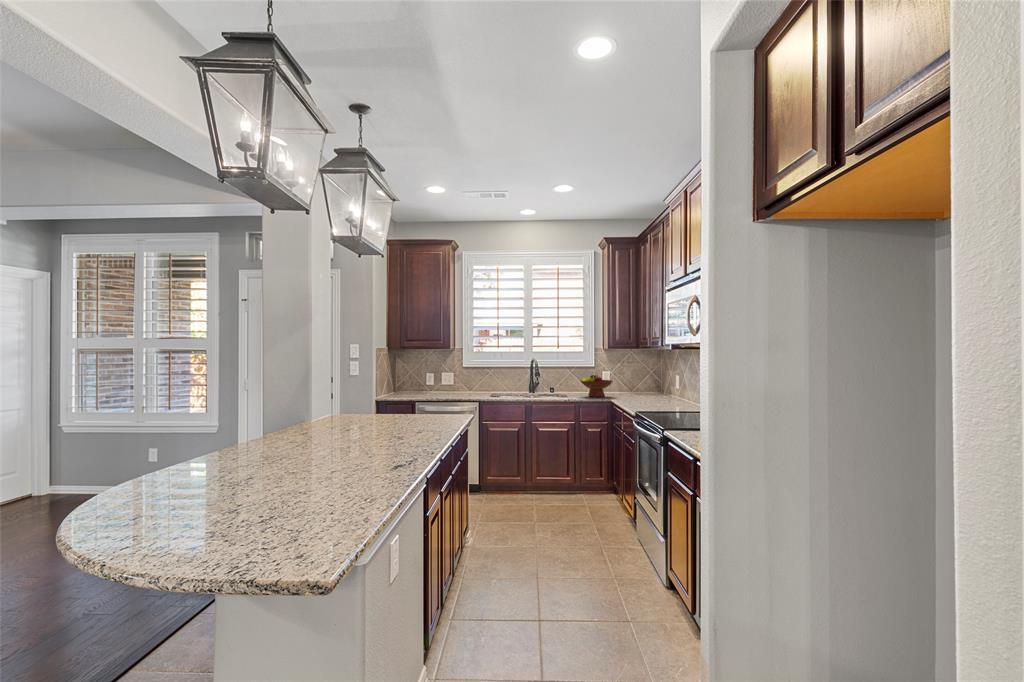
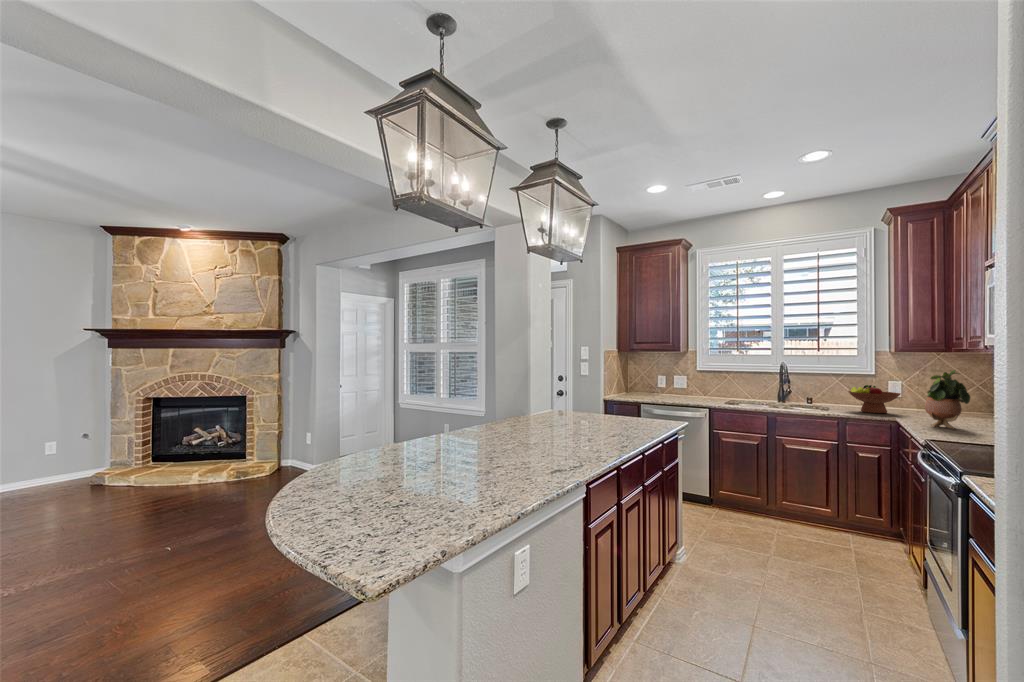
potted plant: none [630,362,655,404] -> present [925,370,970,429]

